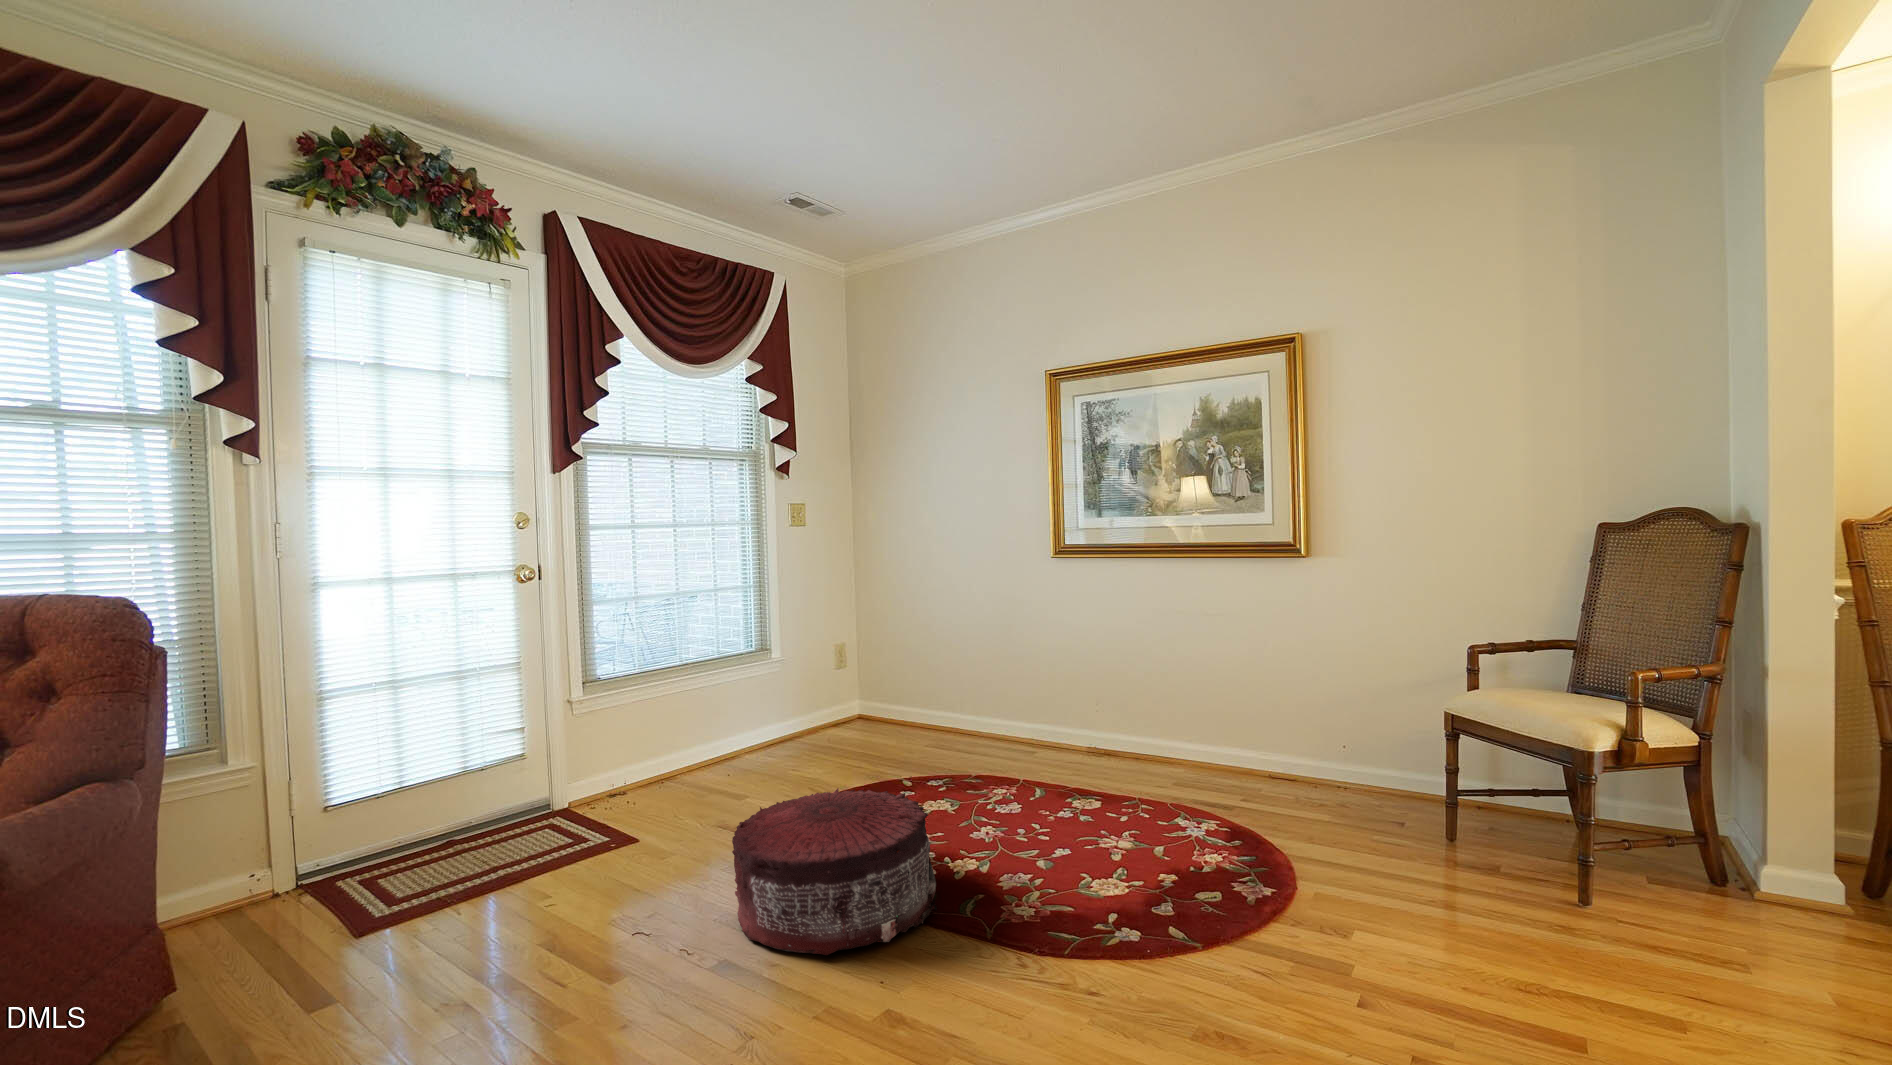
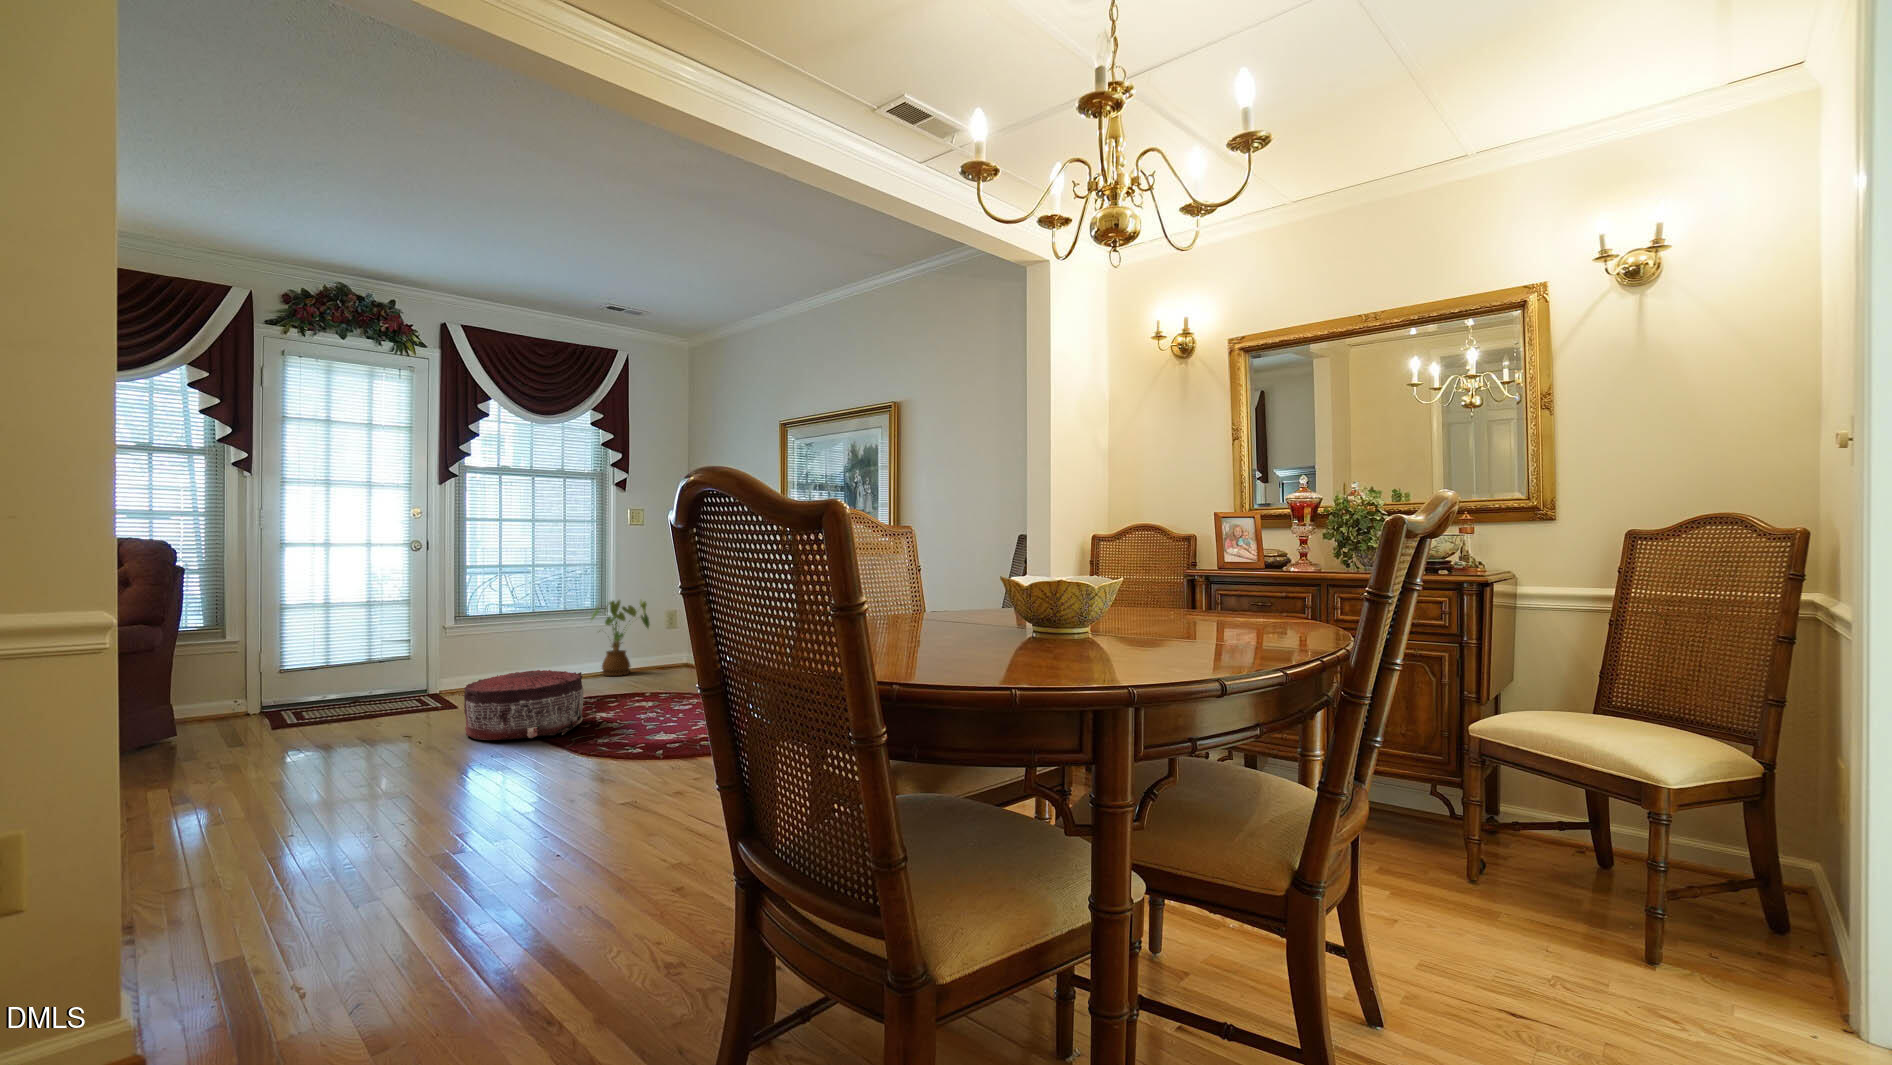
house plant: none [767,635,854,753] -> present [591,600,649,676]

